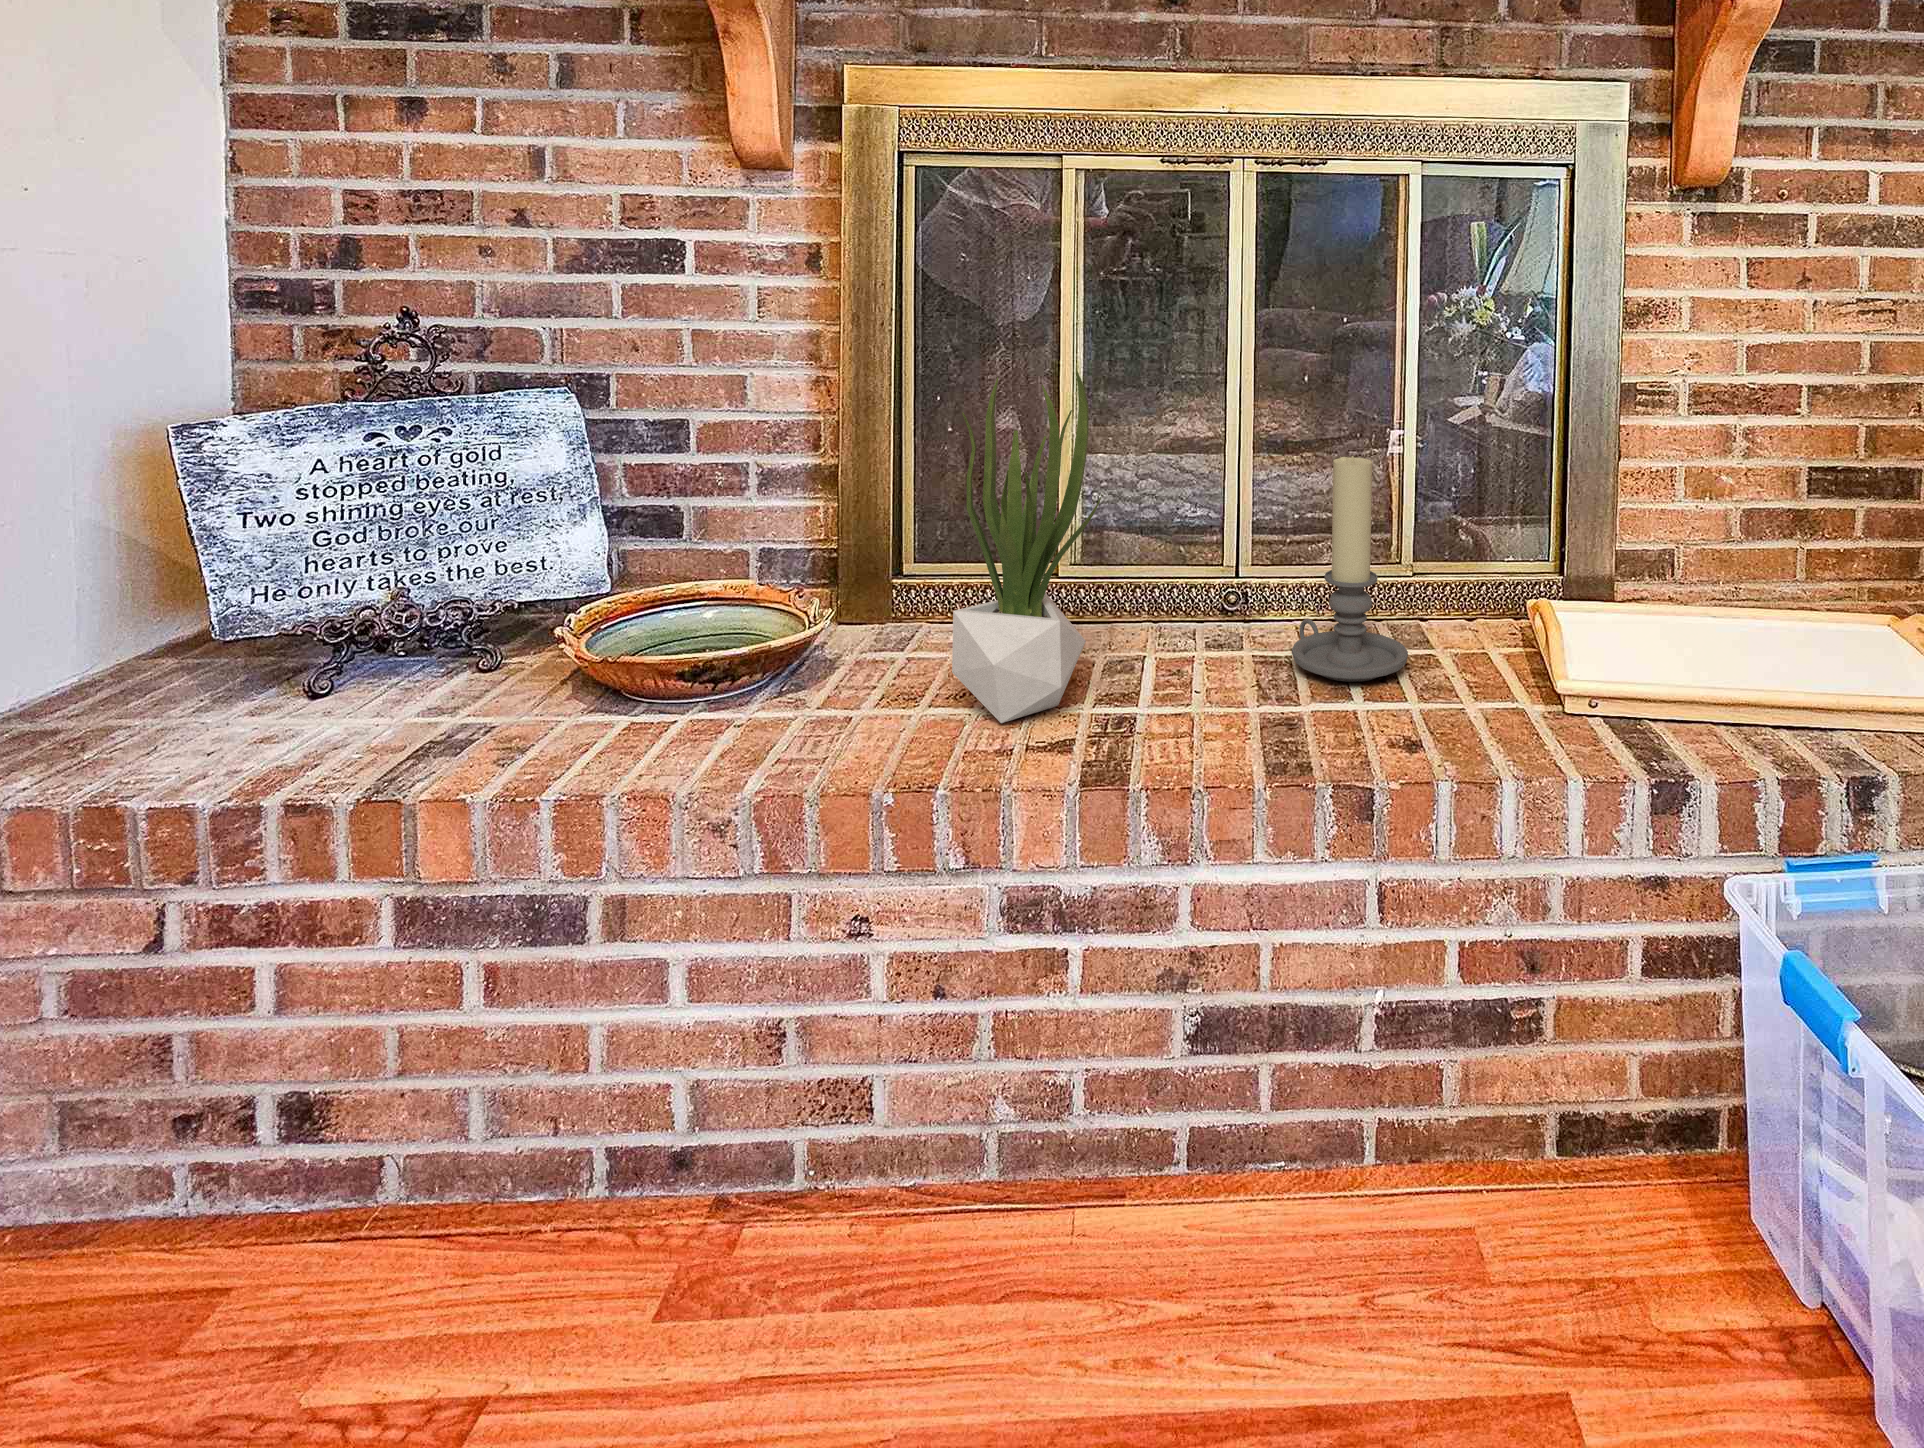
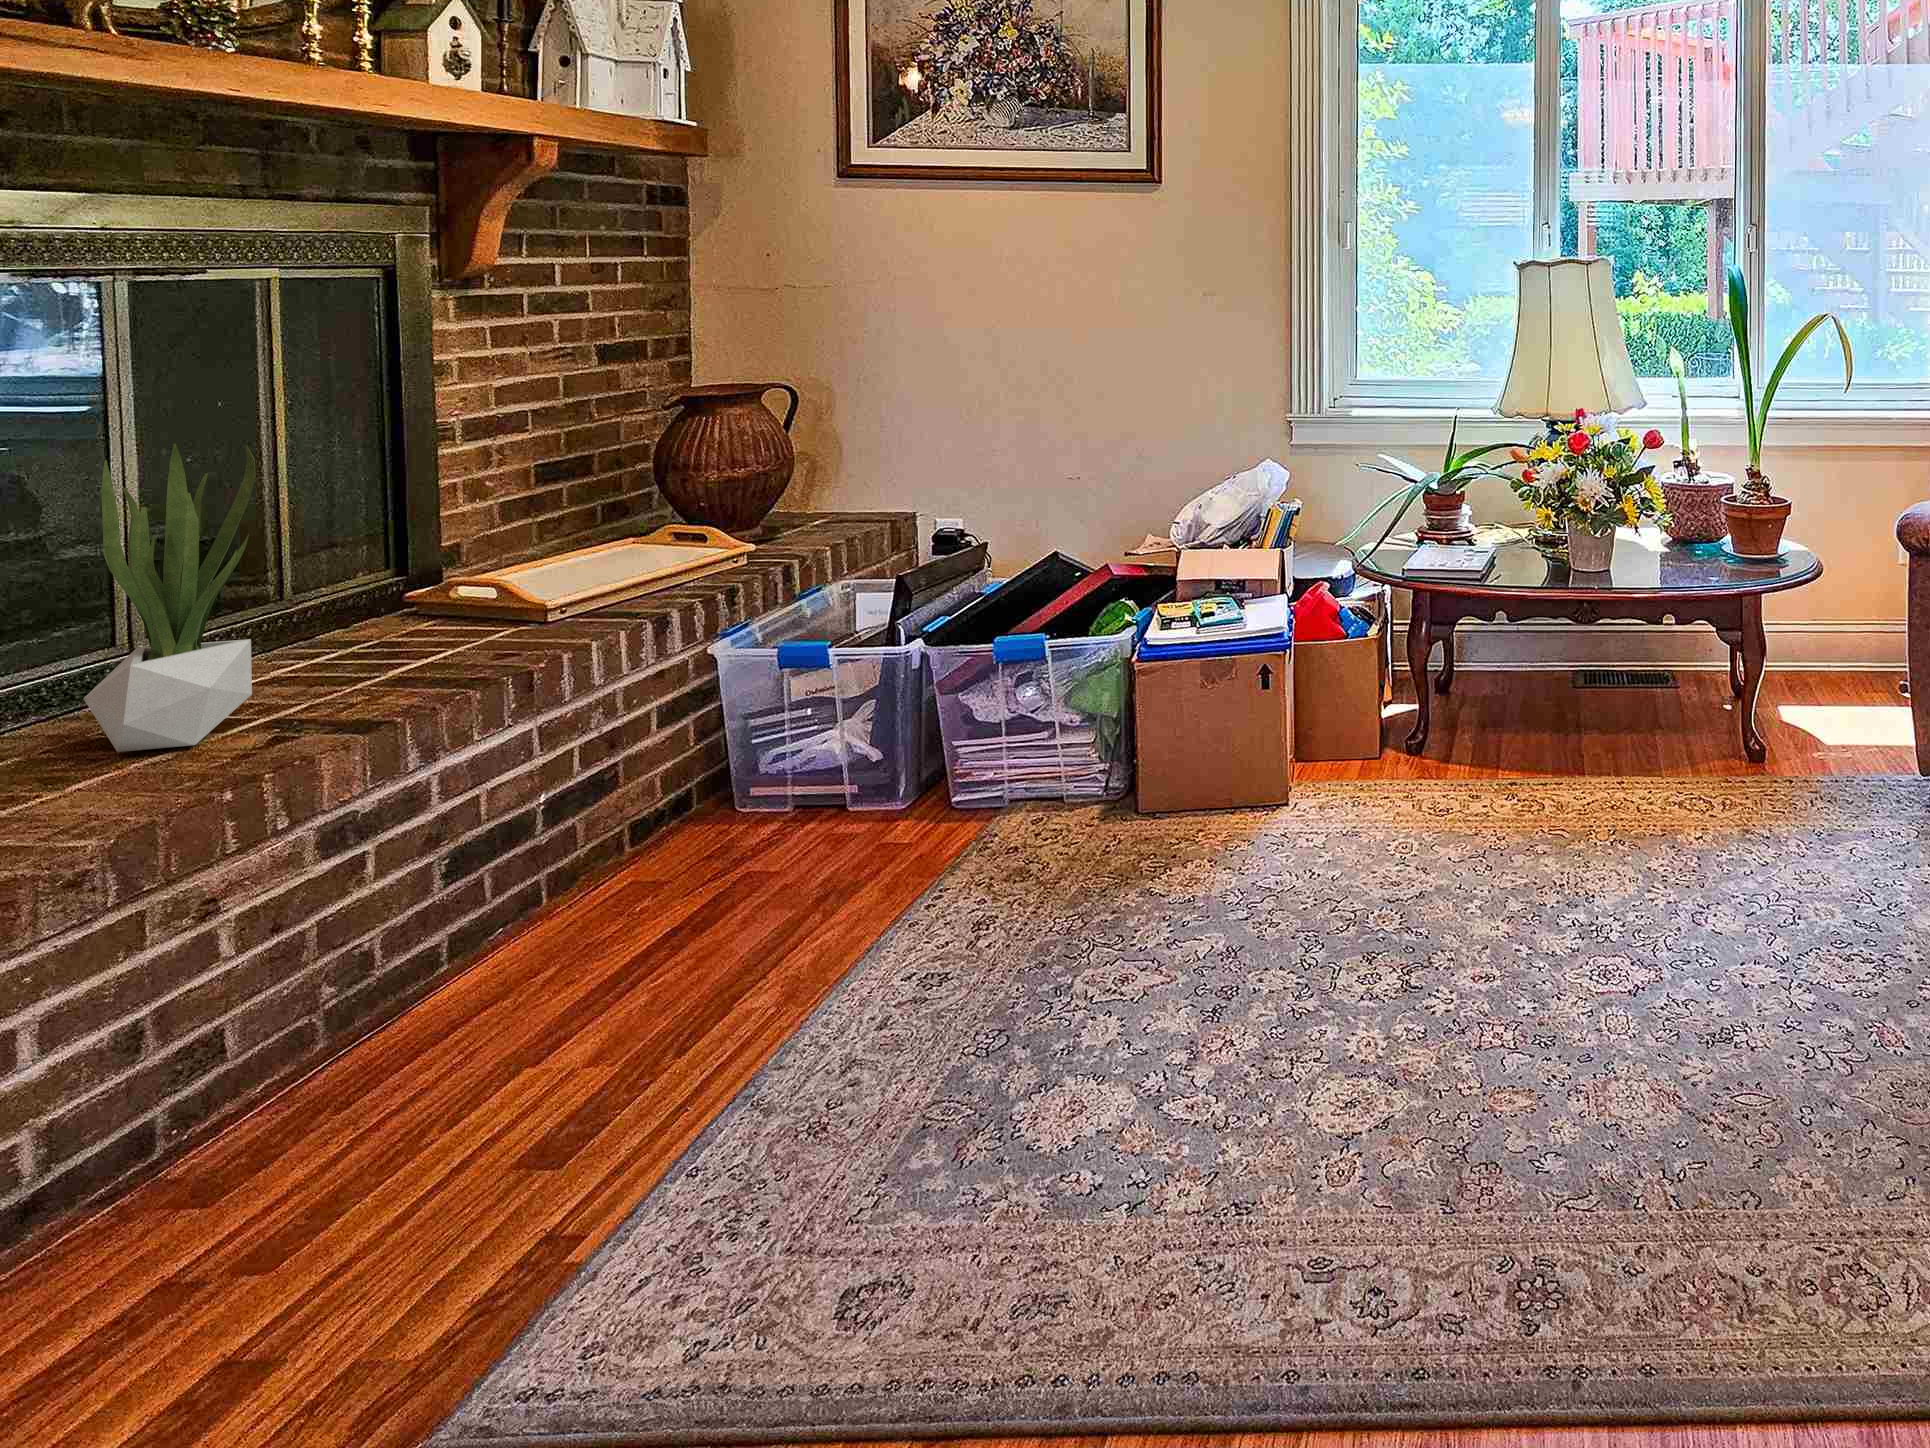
candle holder: present [1292,456,1408,682] -> none [271,487,419,662]

